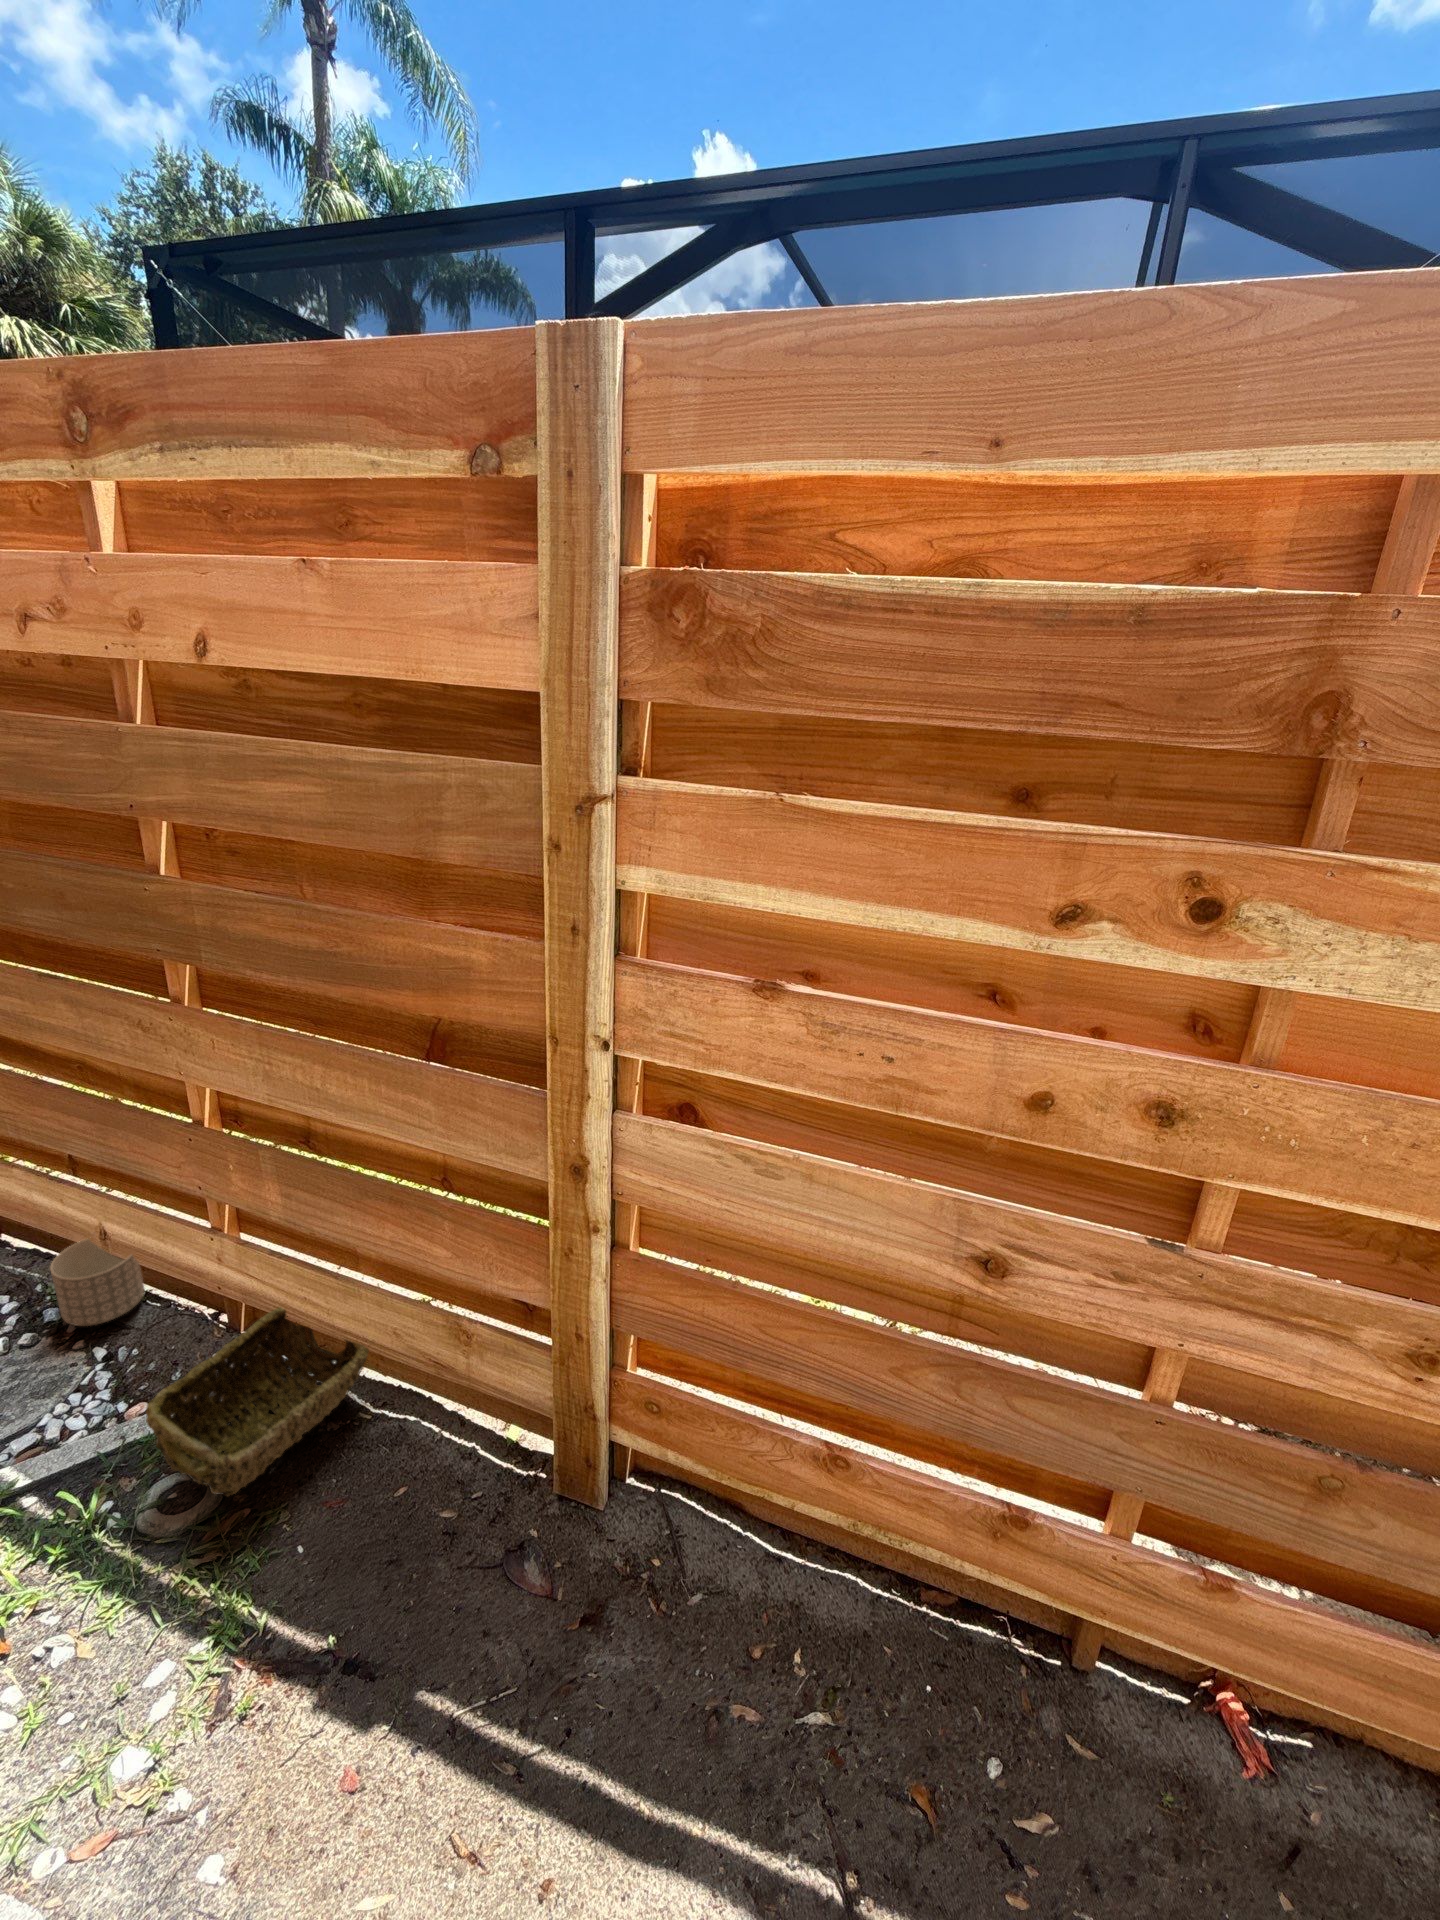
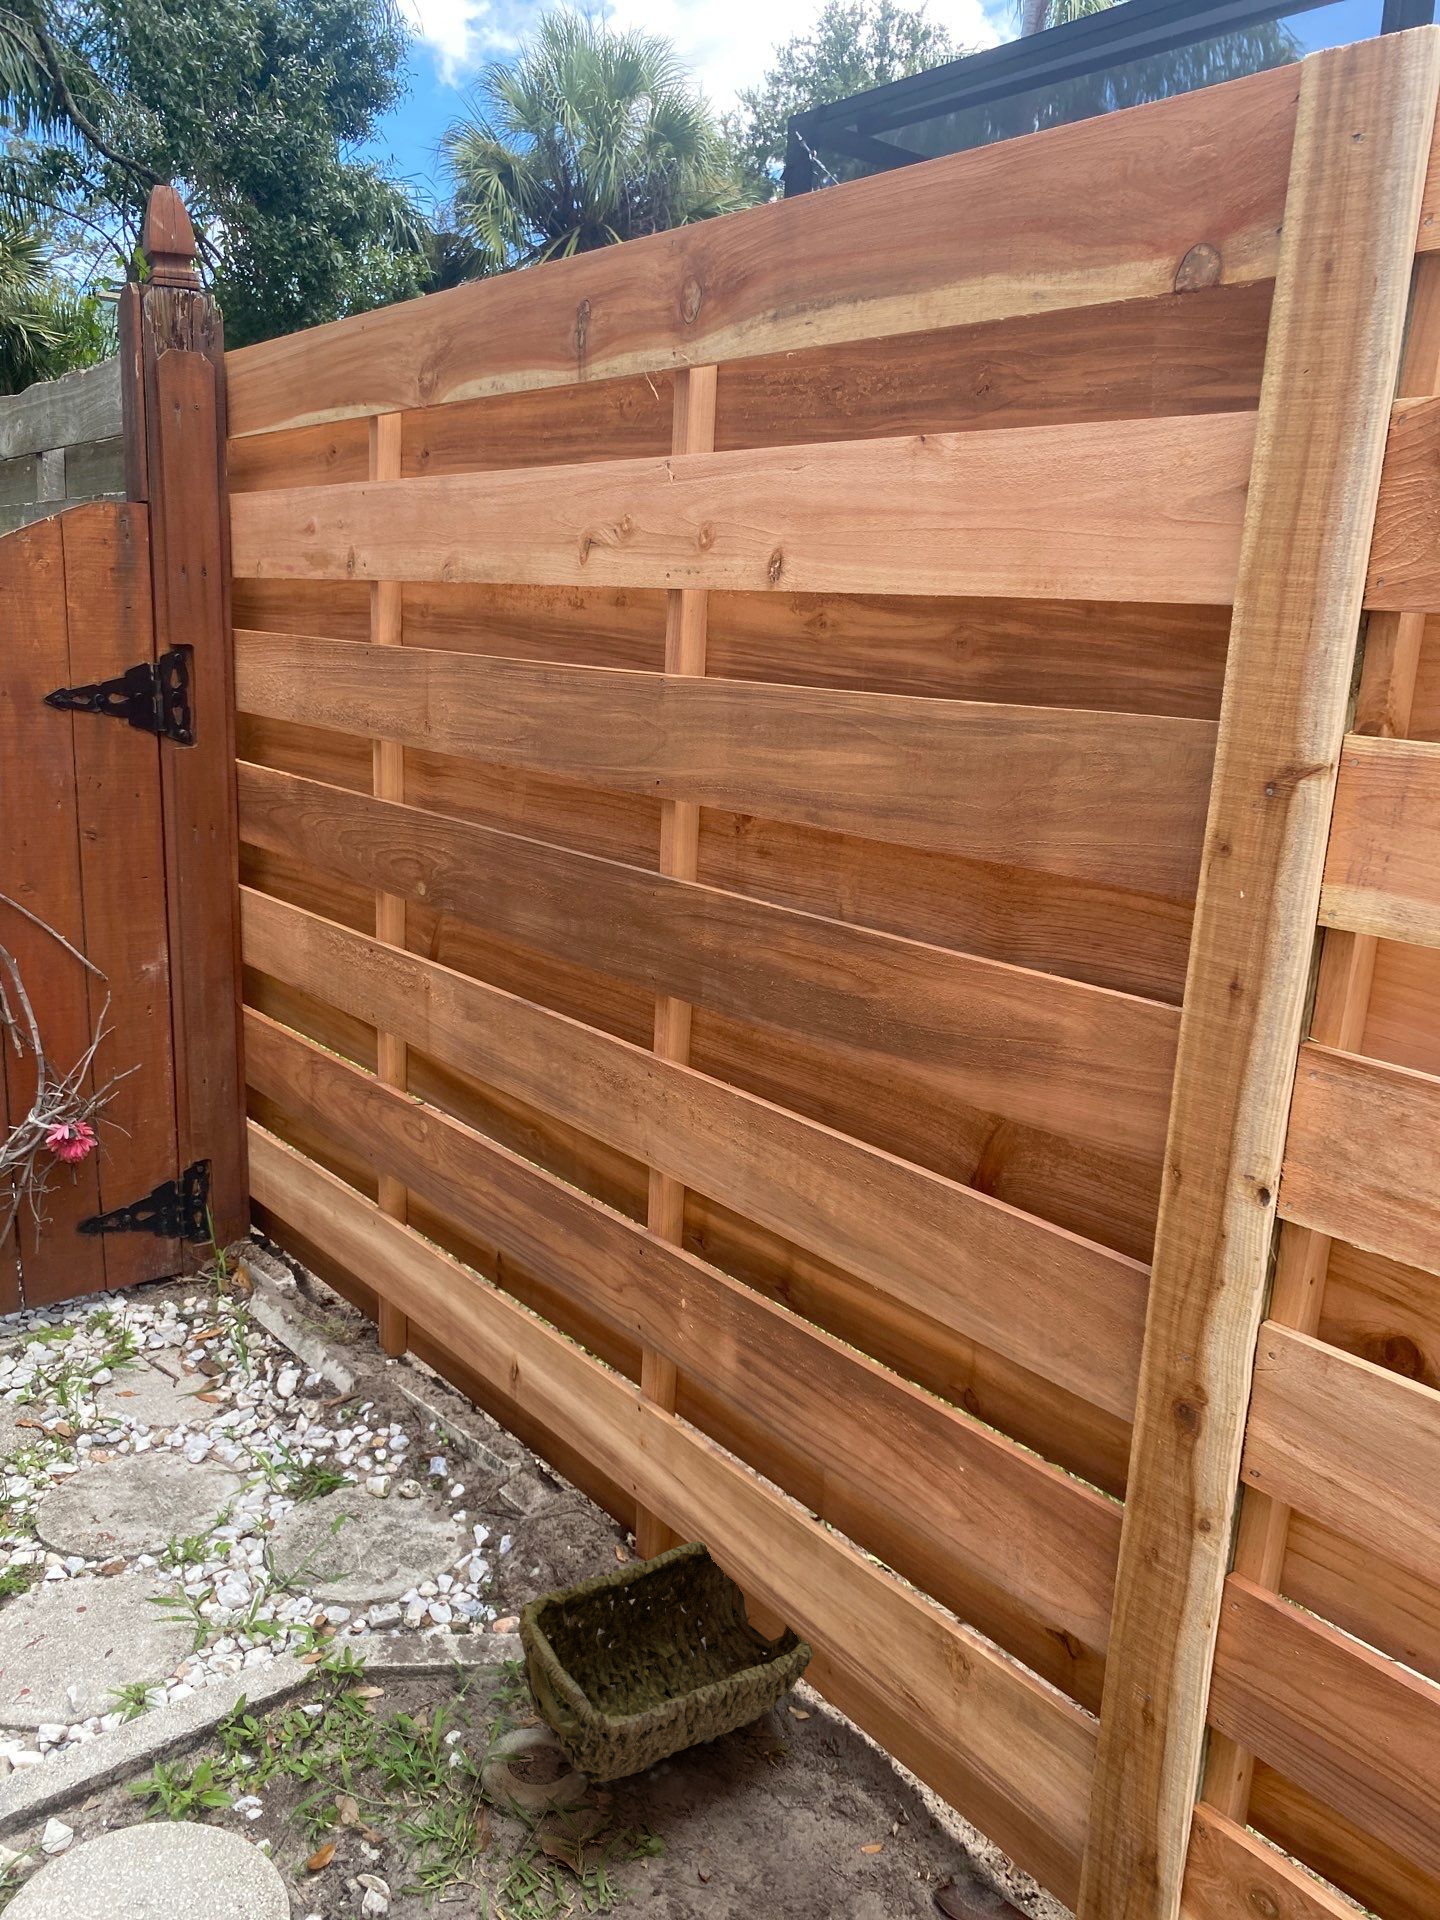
planter: present [50,1239,145,1326] -> none [451,1375,550,1495]

